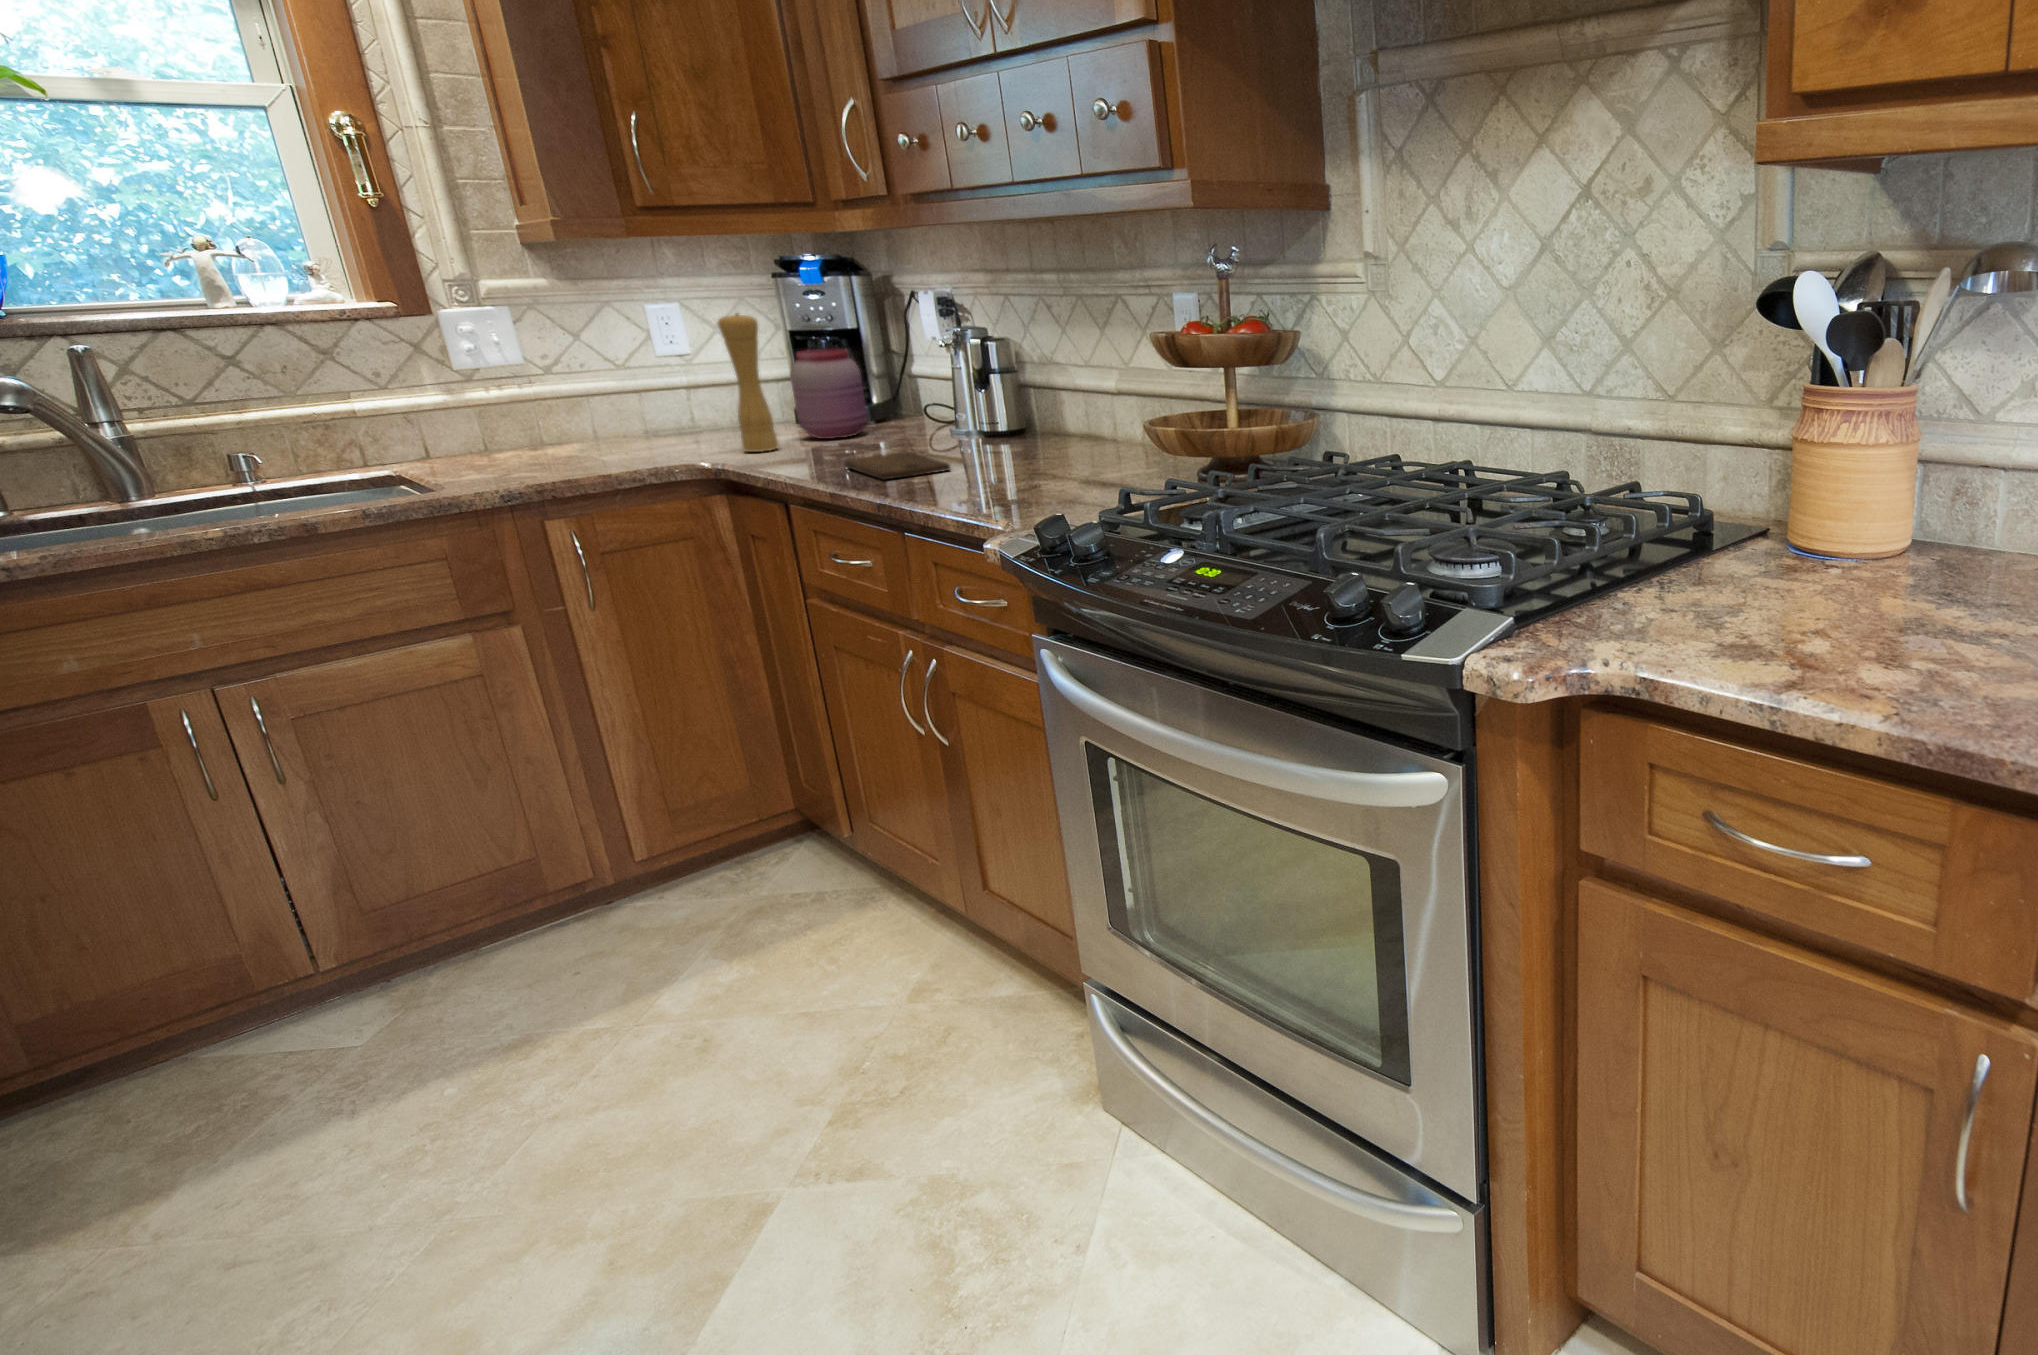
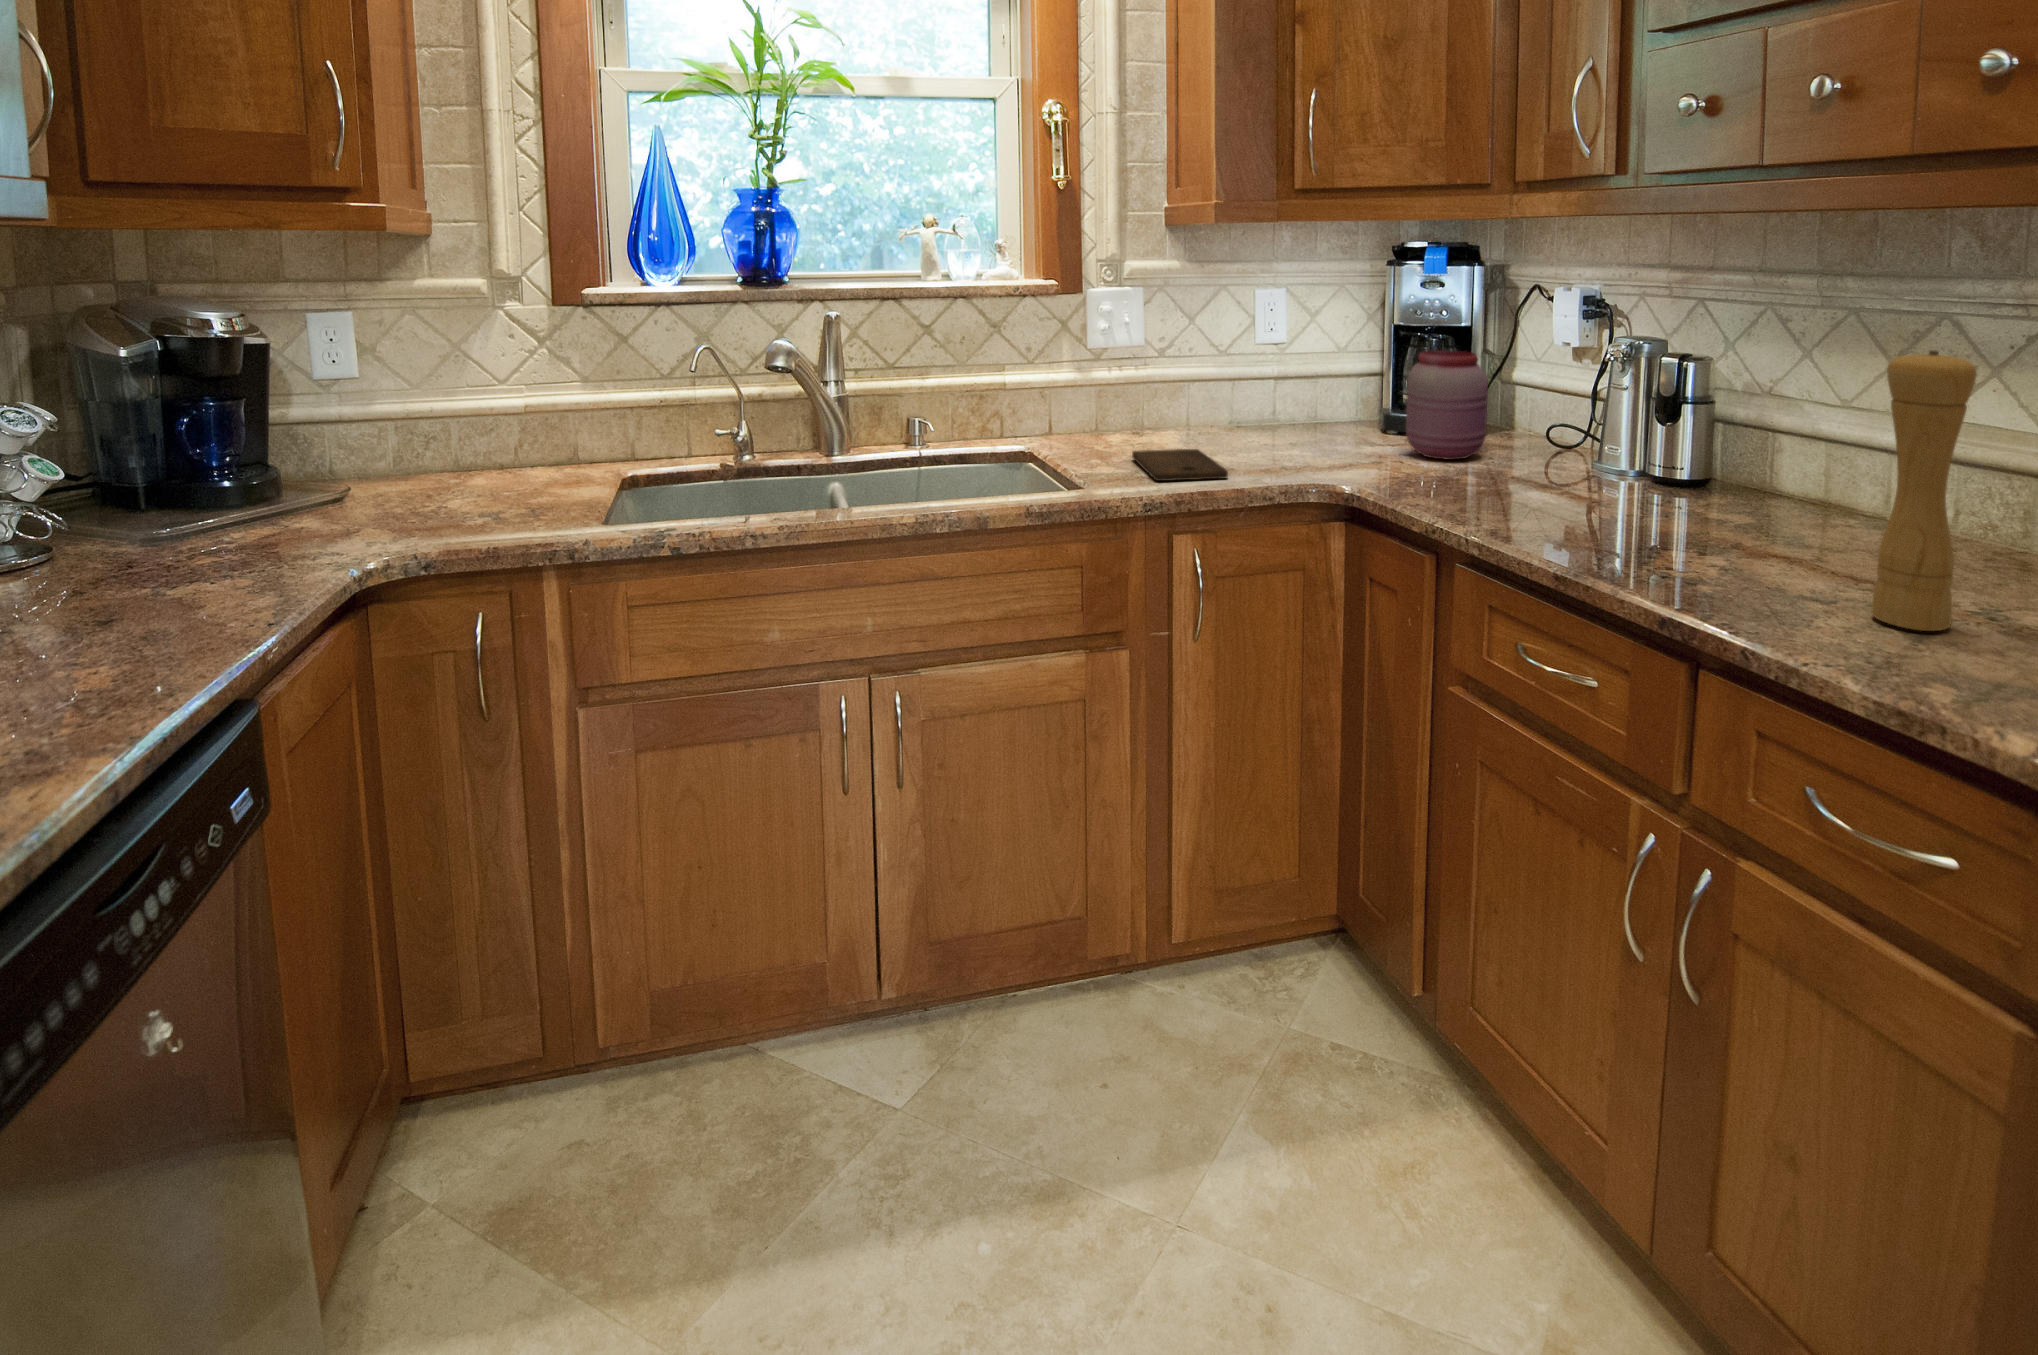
pepper mill: present [718,313,778,452] -> present [1871,350,1977,631]
cutting board: present [844,452,950,480] -> present [1132,449,1228,481]

